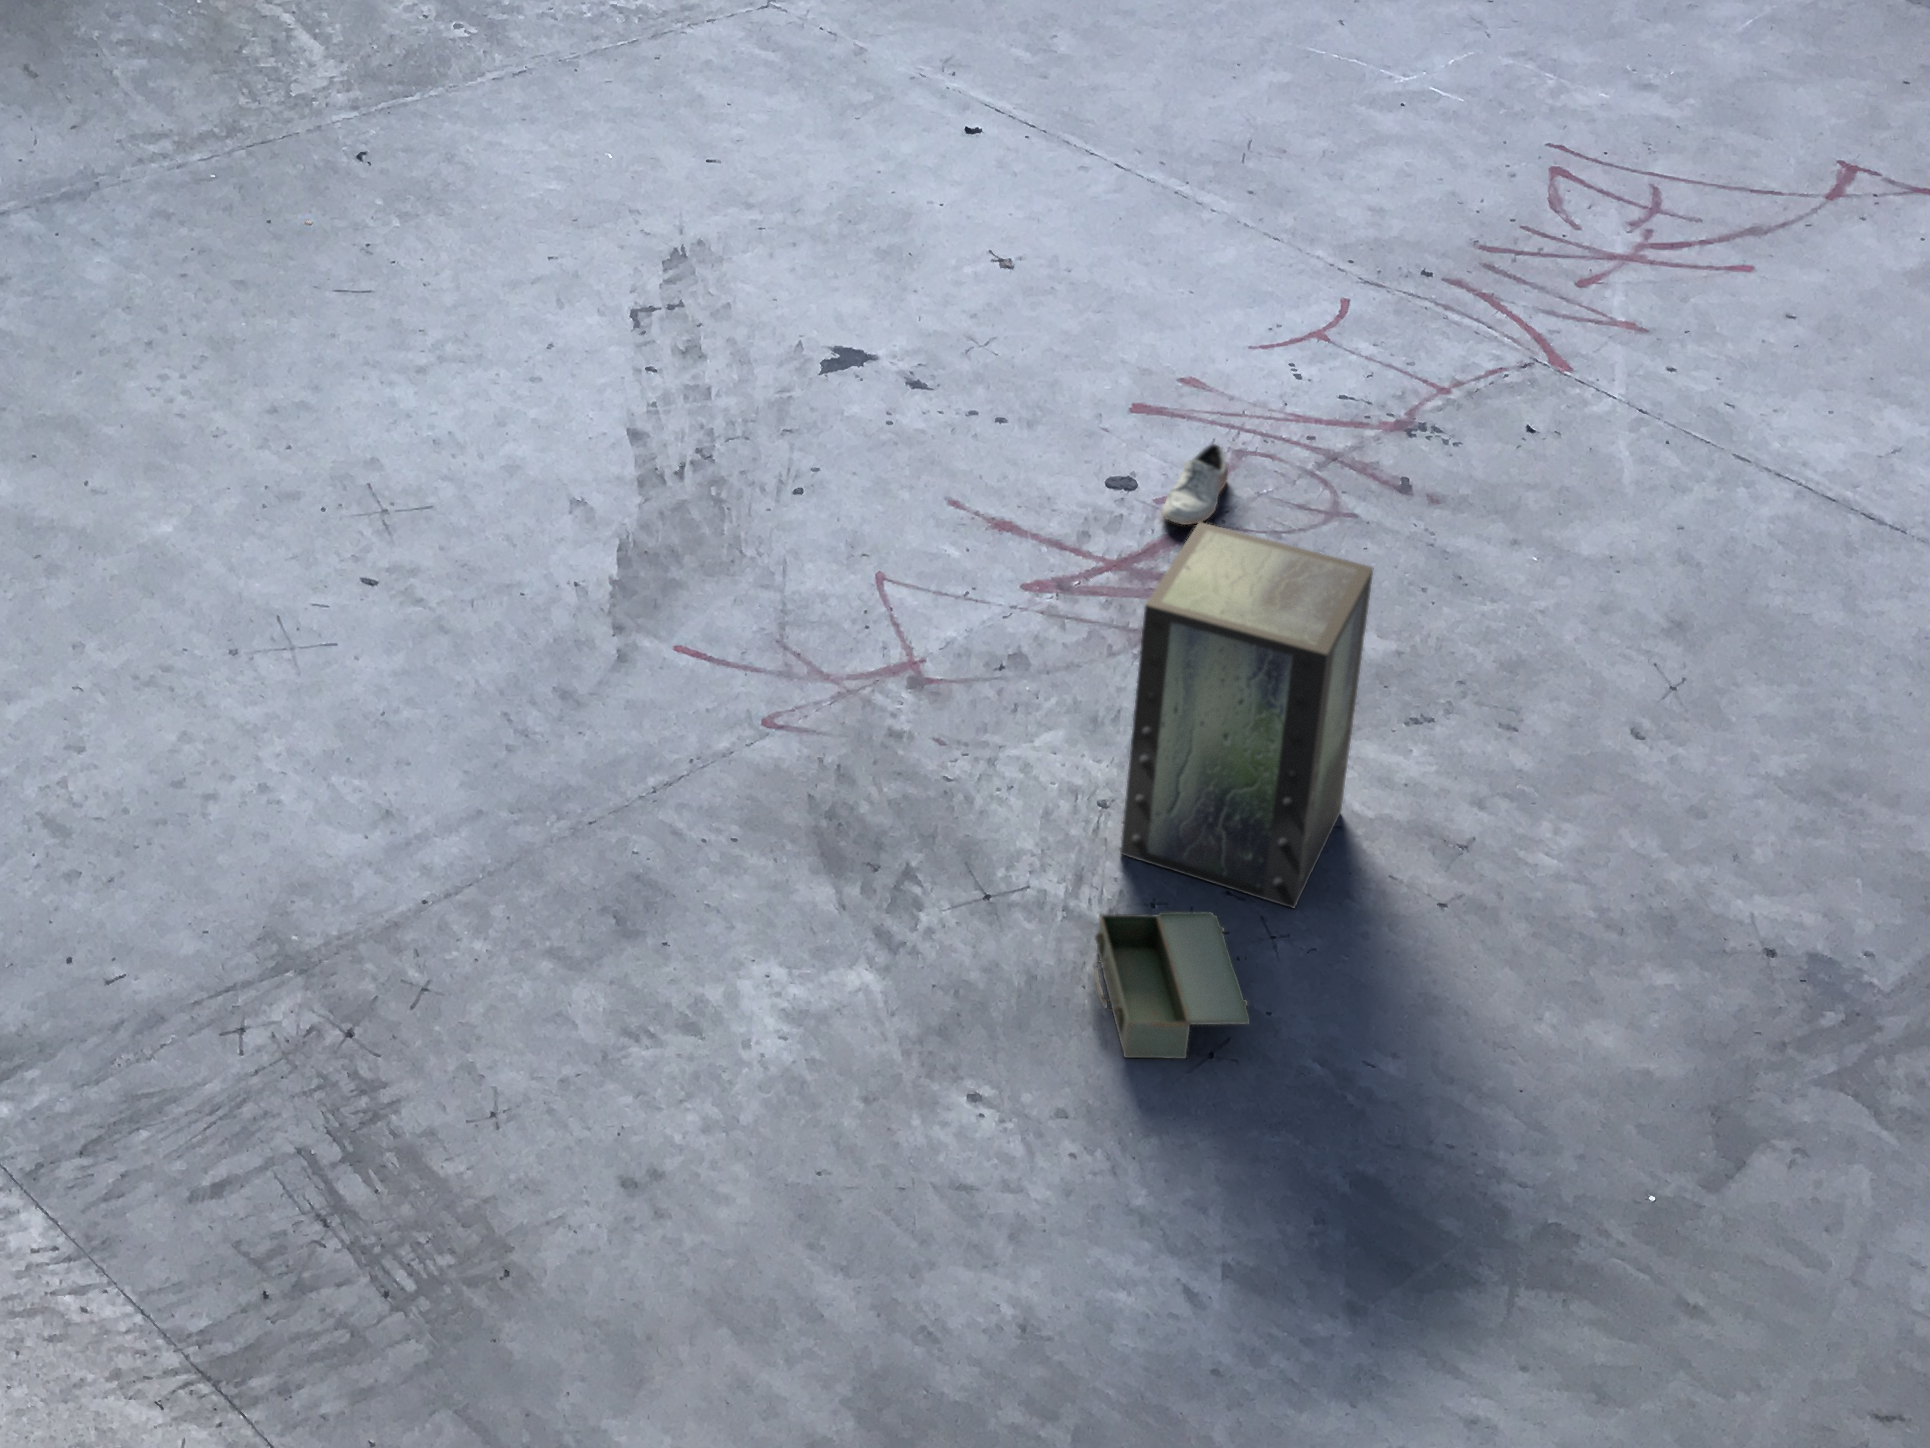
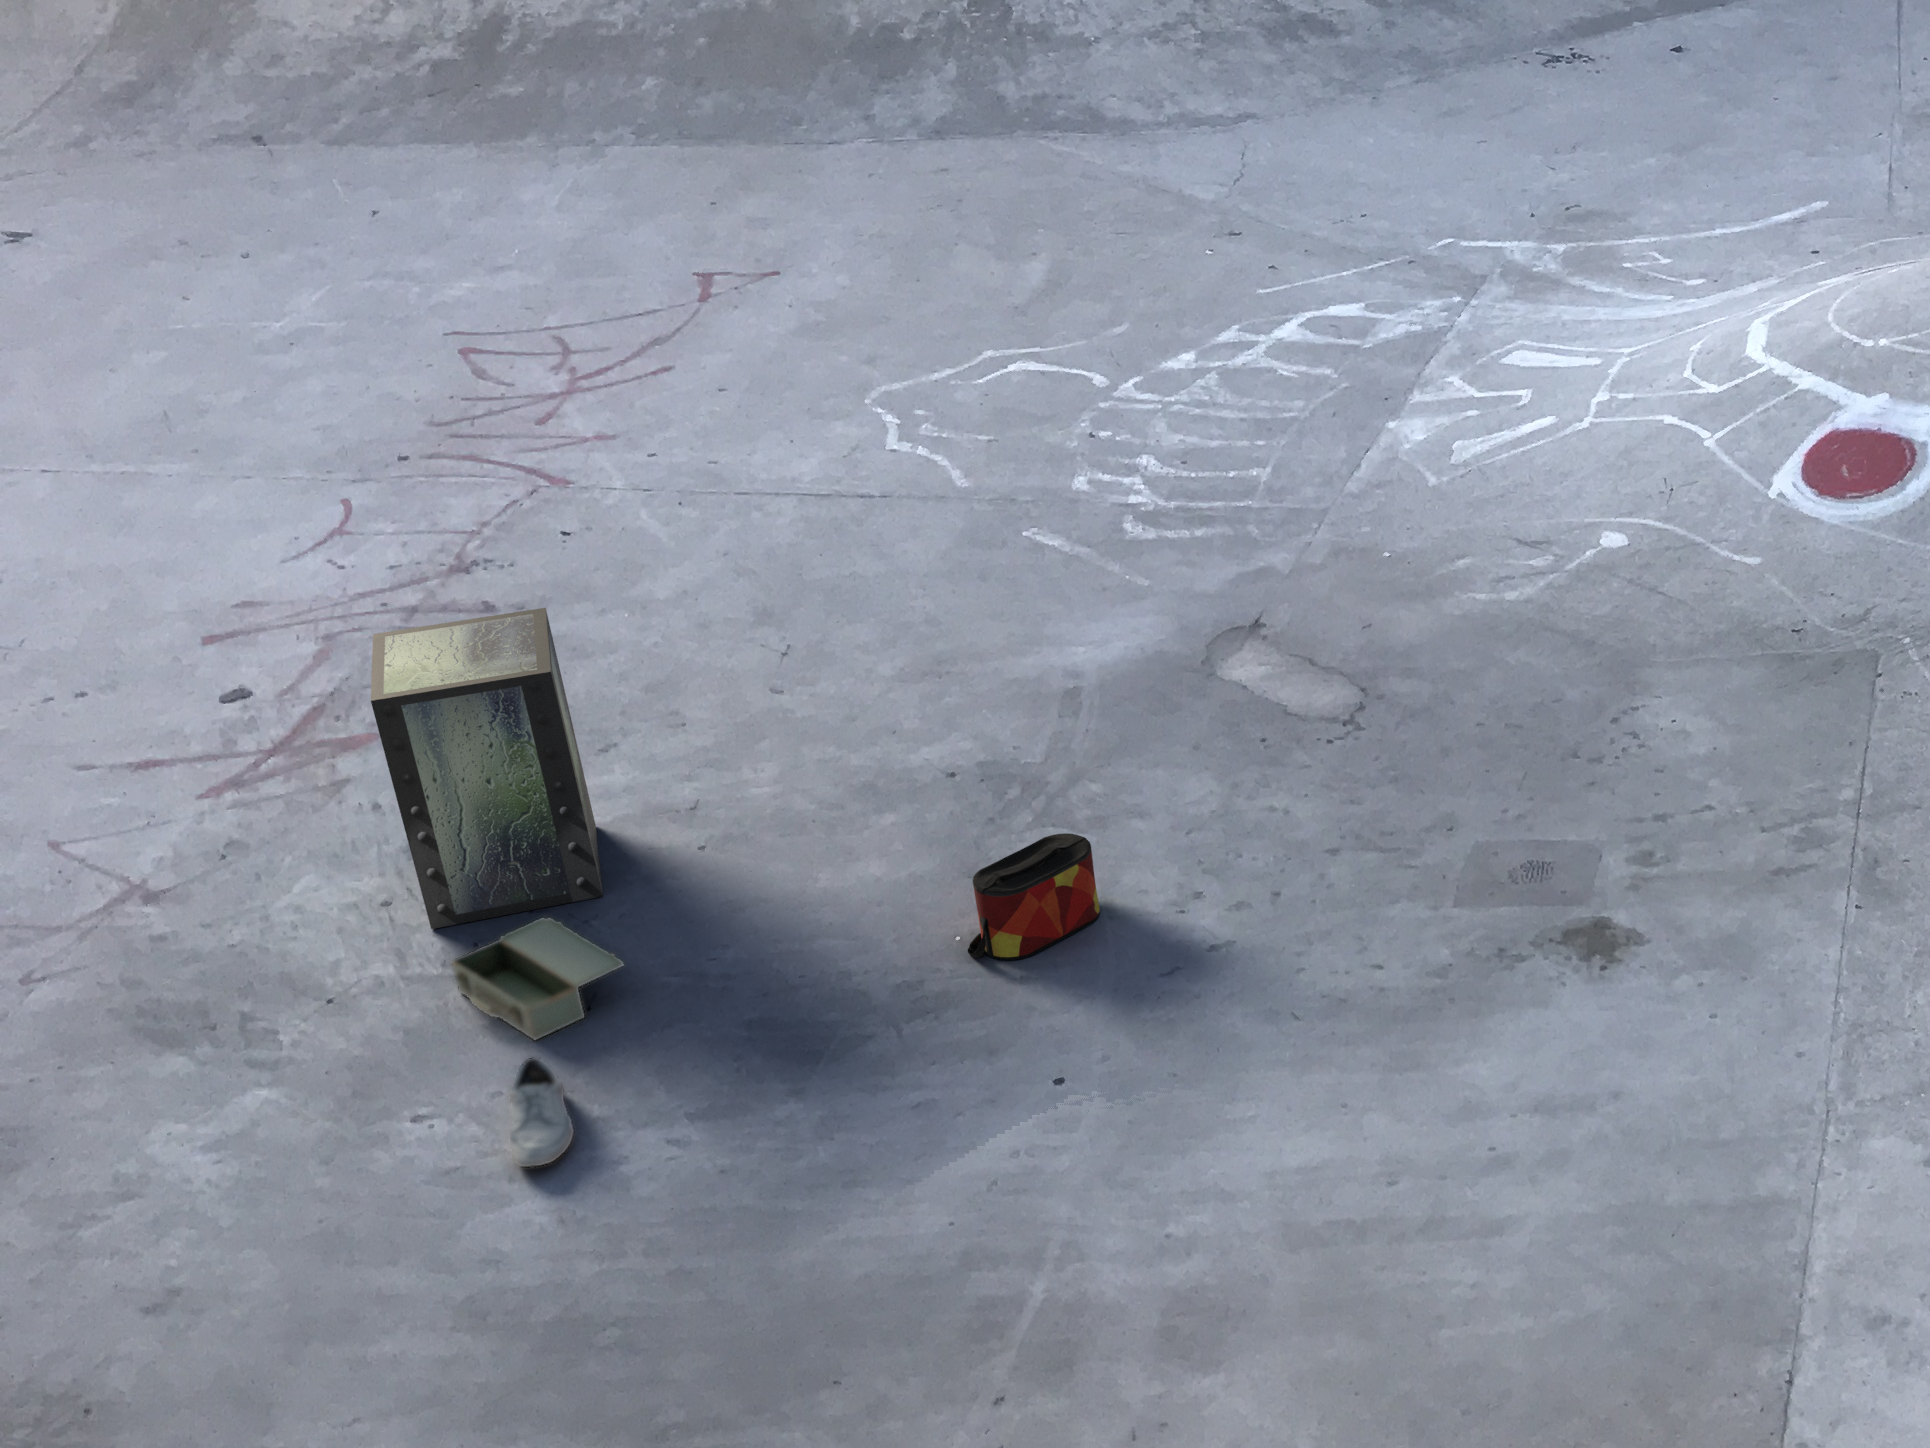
shoe: present [1162,444,1228,525] -> present [510,1058,574,1167]
bag: none [1622,1143,1839,1289] -> present [968,833,1100,960]

